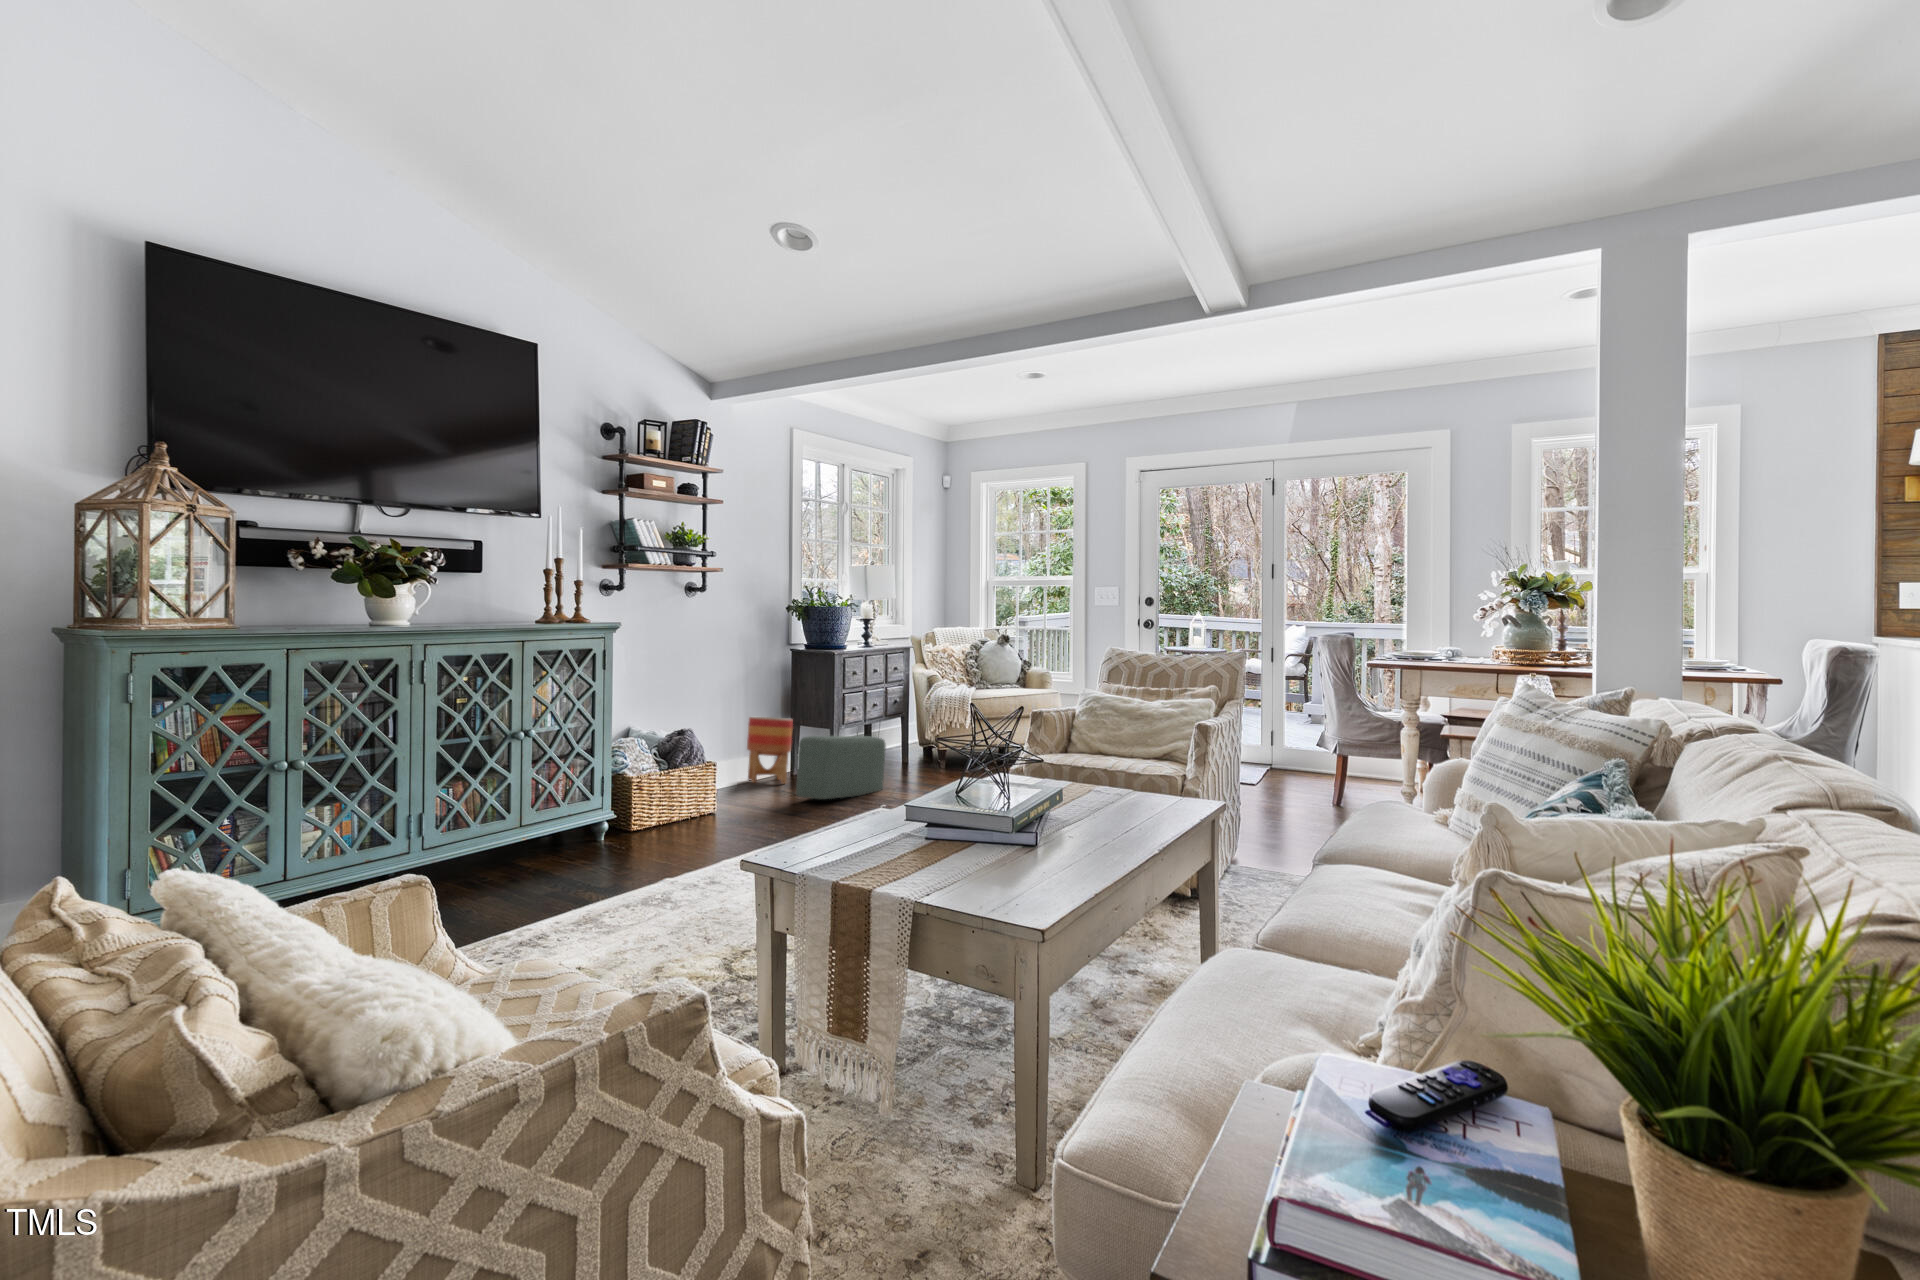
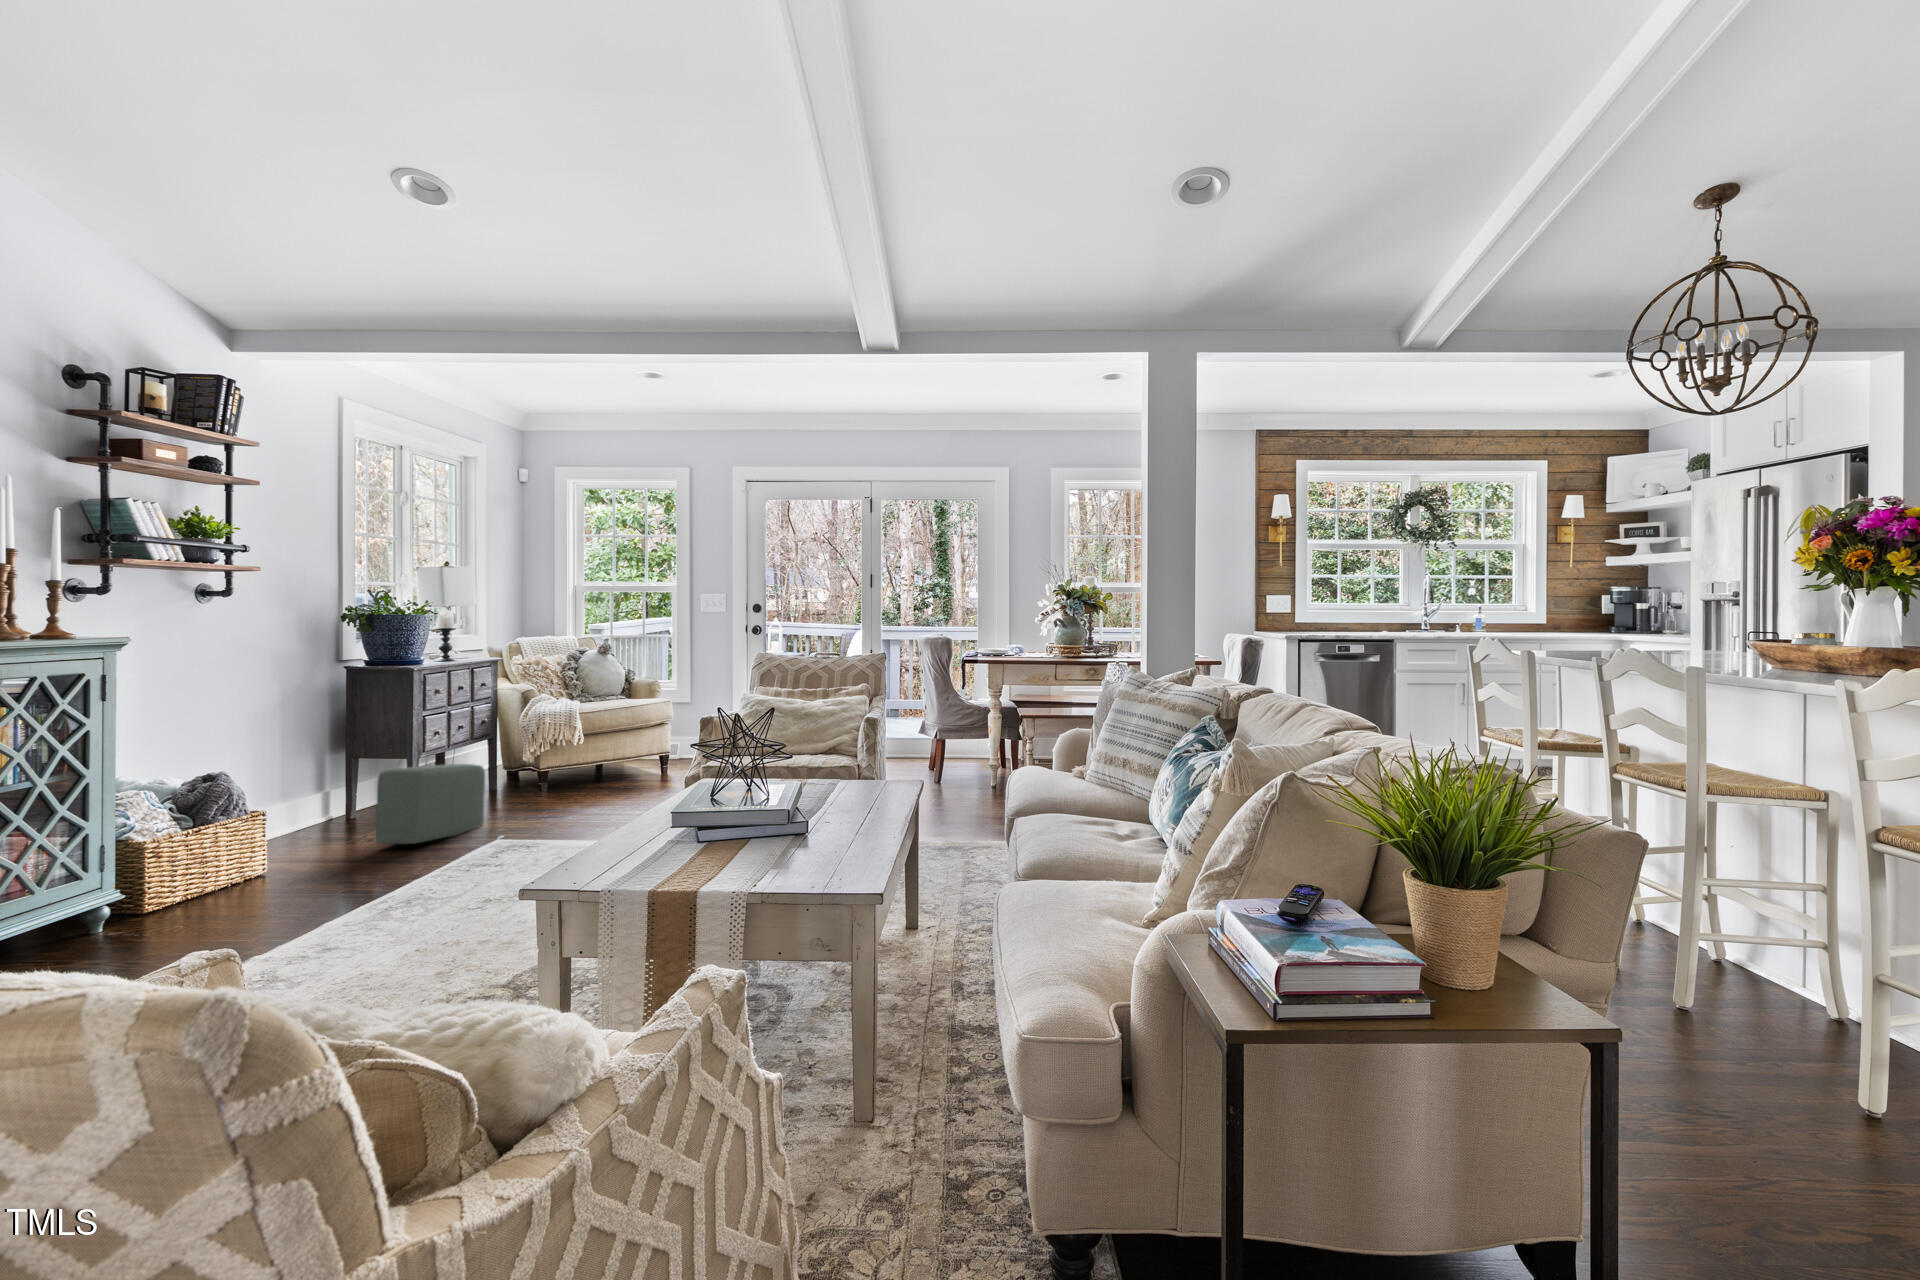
planter: present [747,717,793,784] -> none [295,750,358,833]

